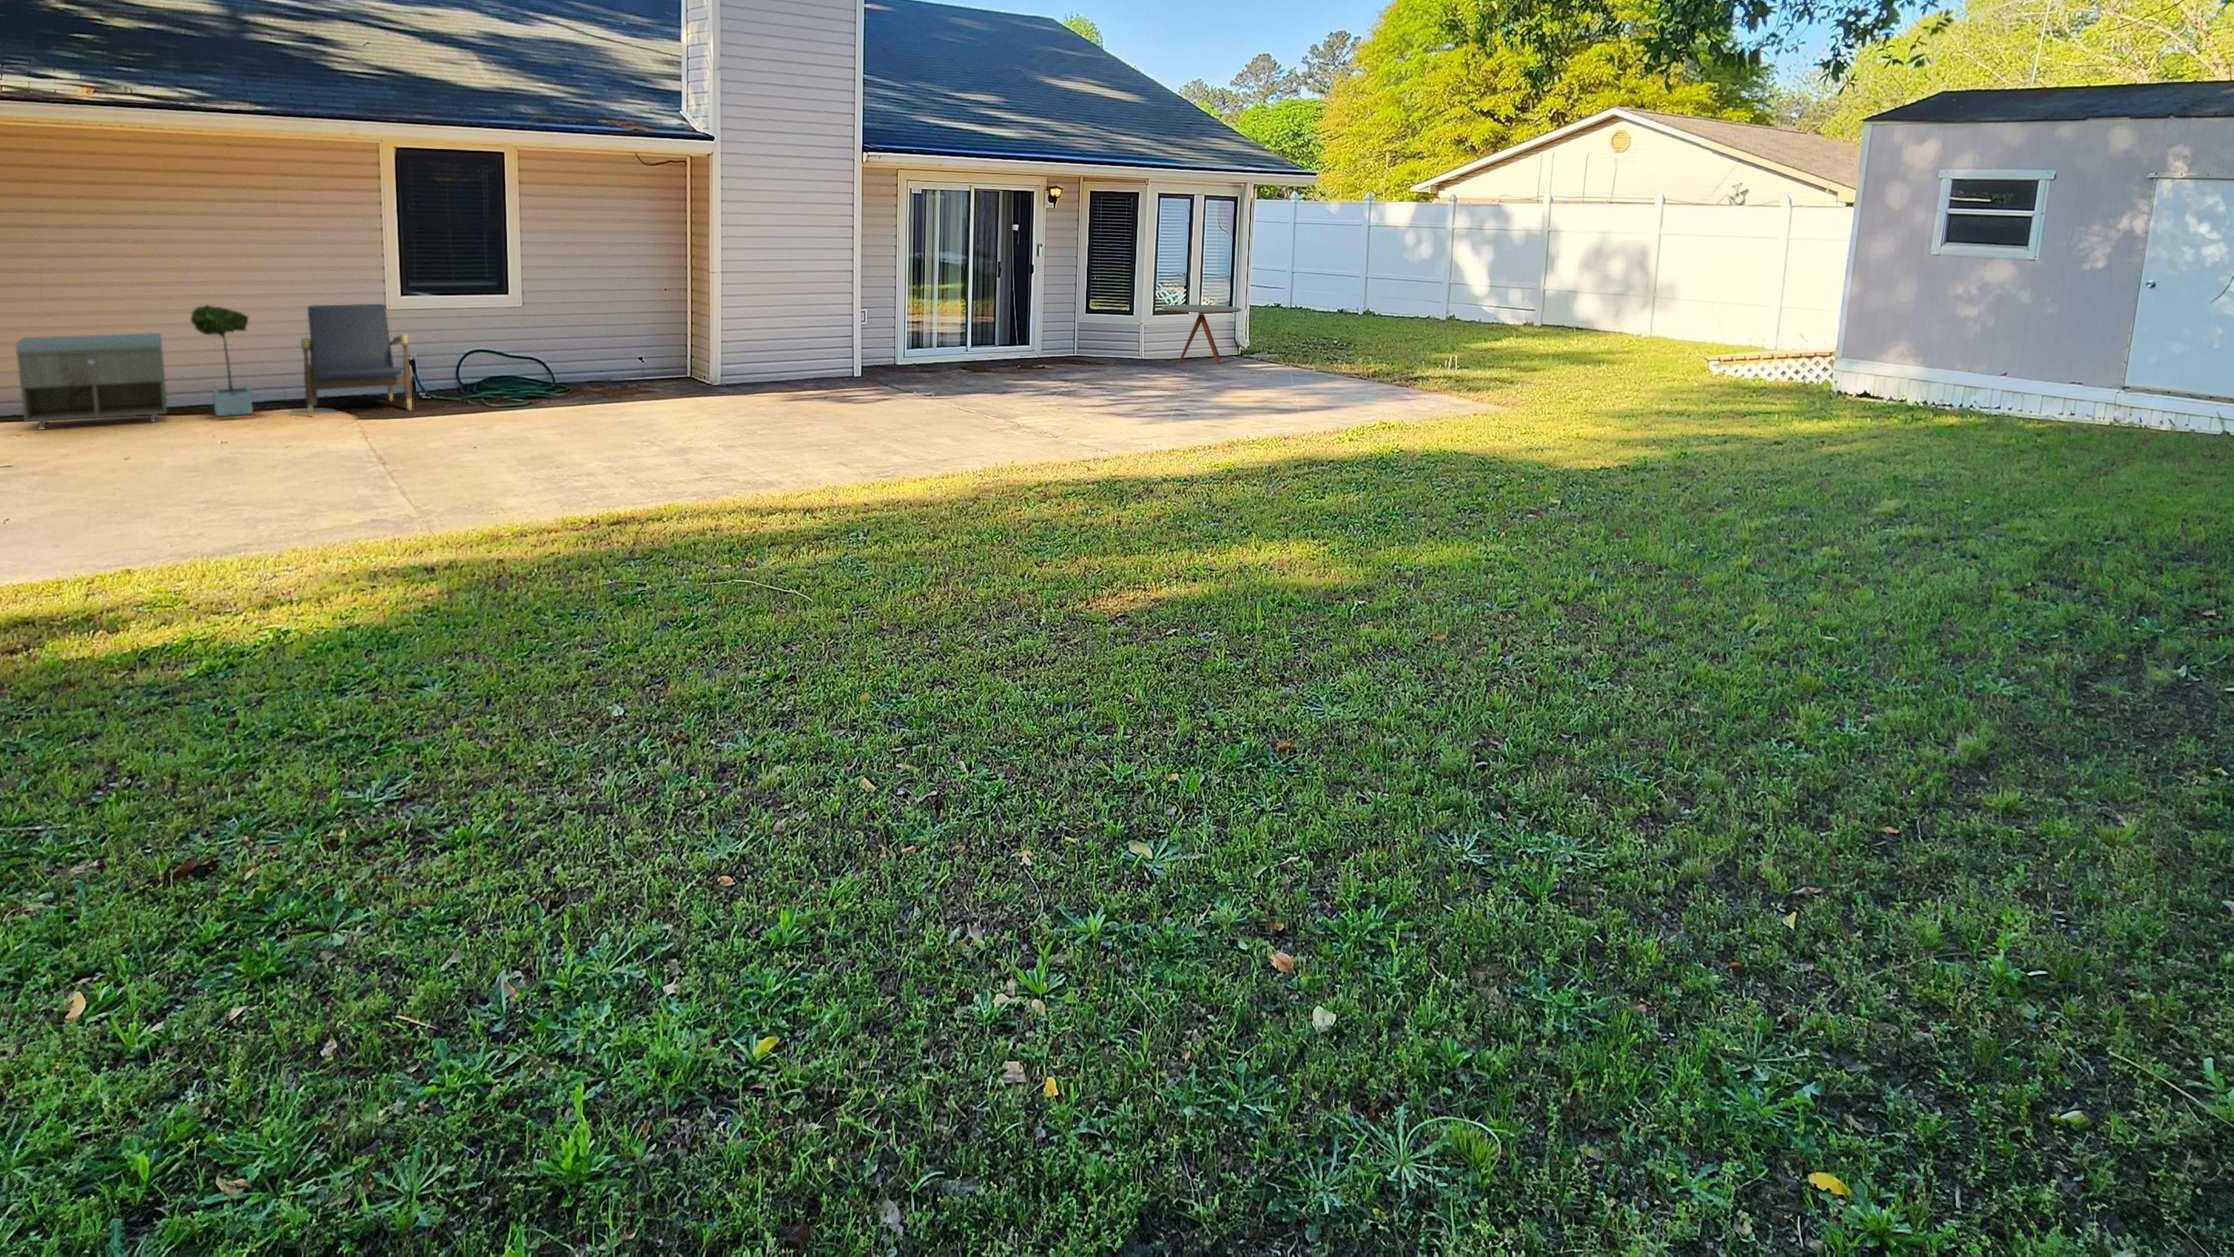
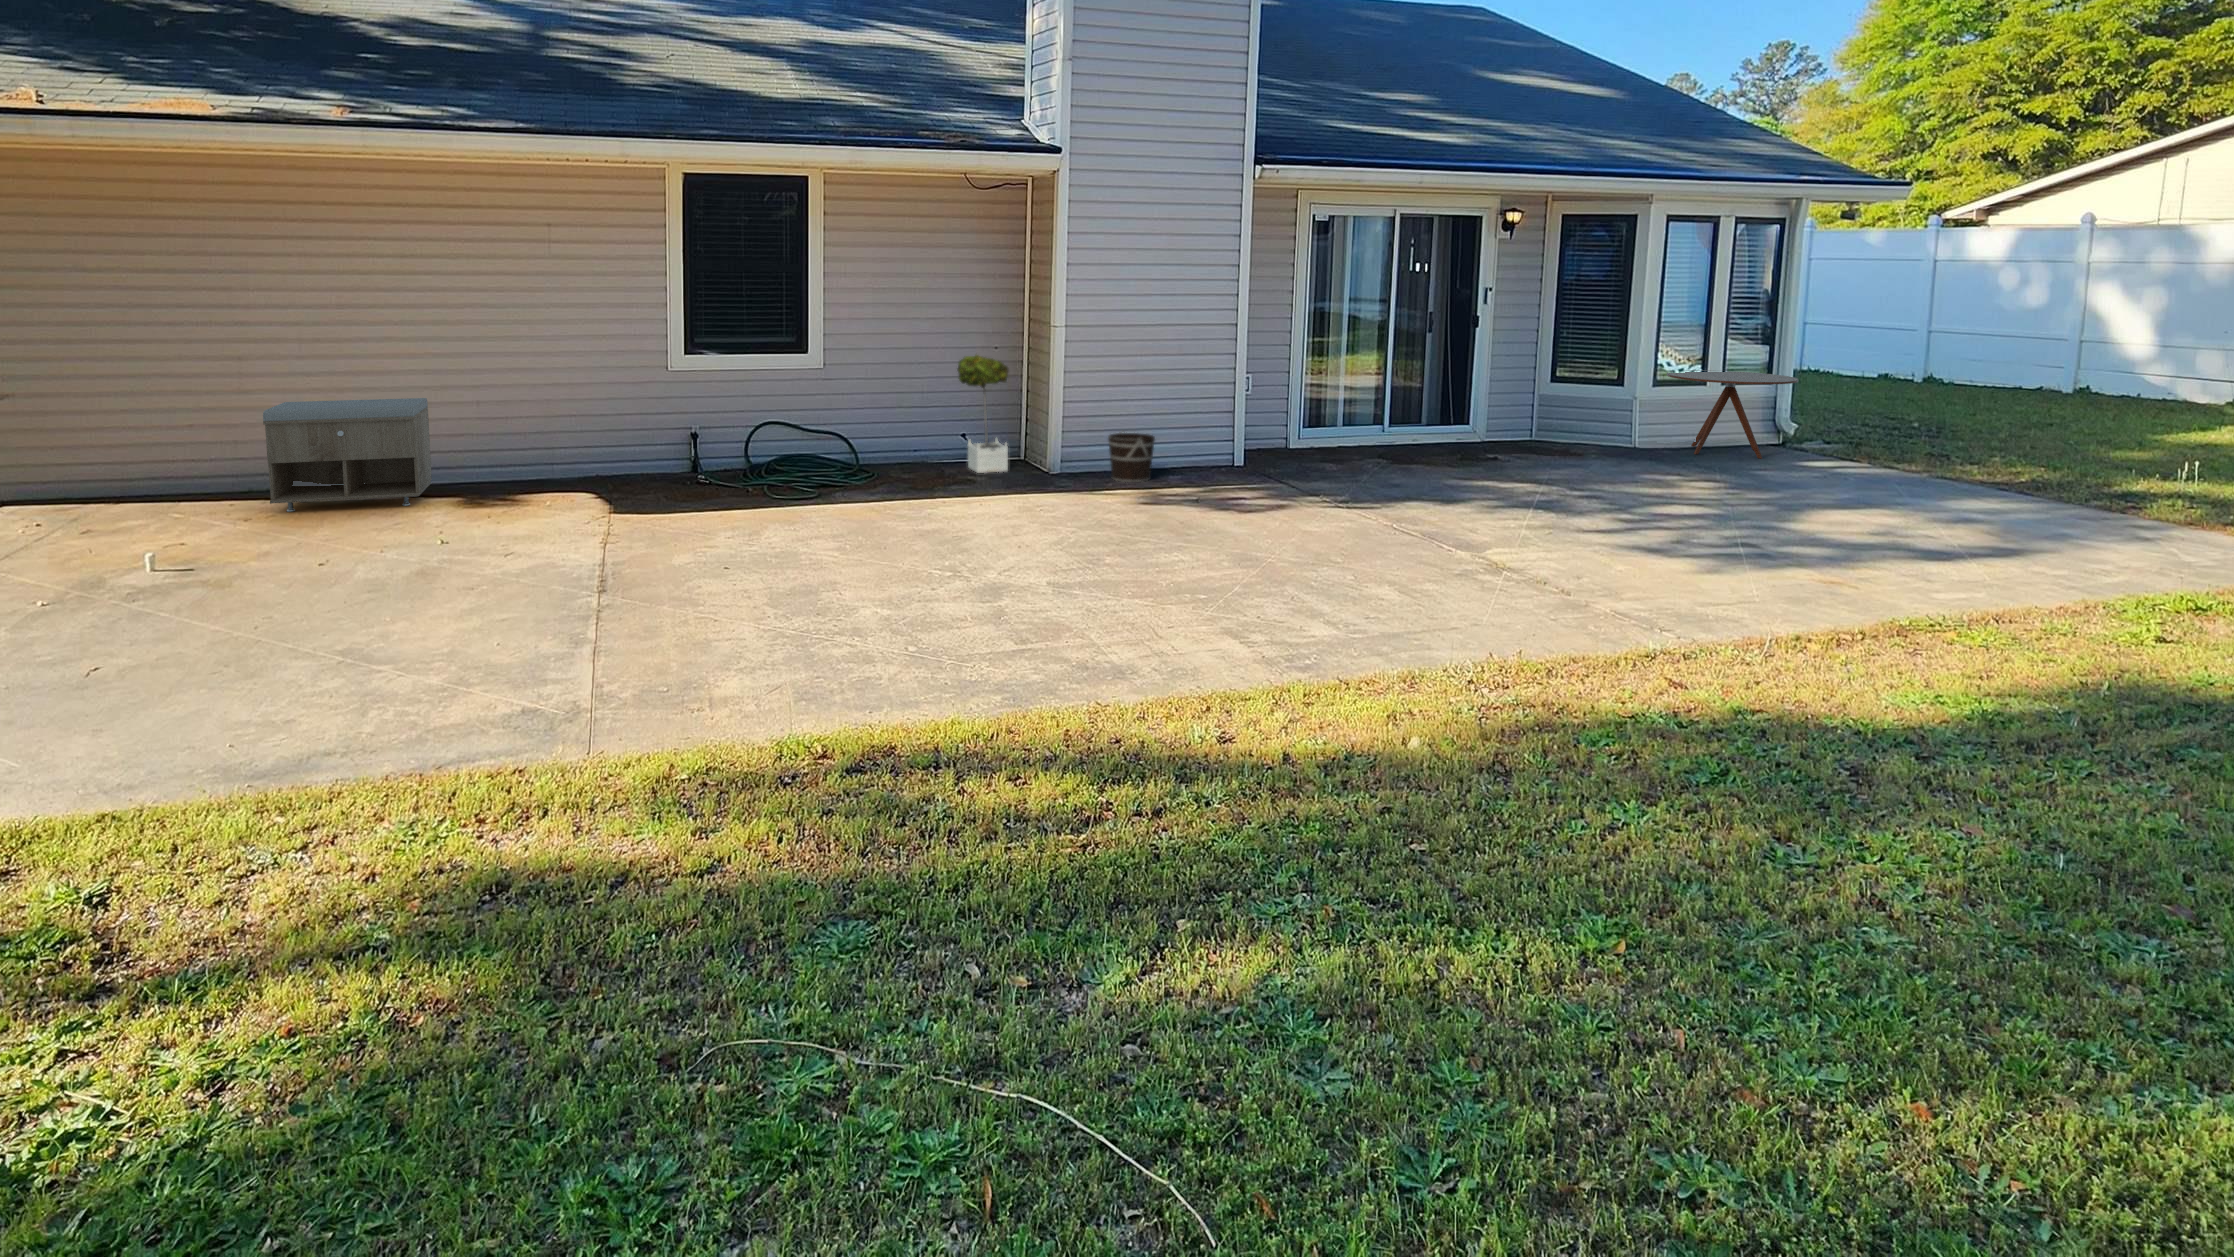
lounge chair: present [301,304,412,417] -> none [564,365,687,506]
potted tree: present [191,305,253,416] -> present [957,355,1009,473]
bucket: none [756,352,793,389] -> present [1108,431,1155,482]

